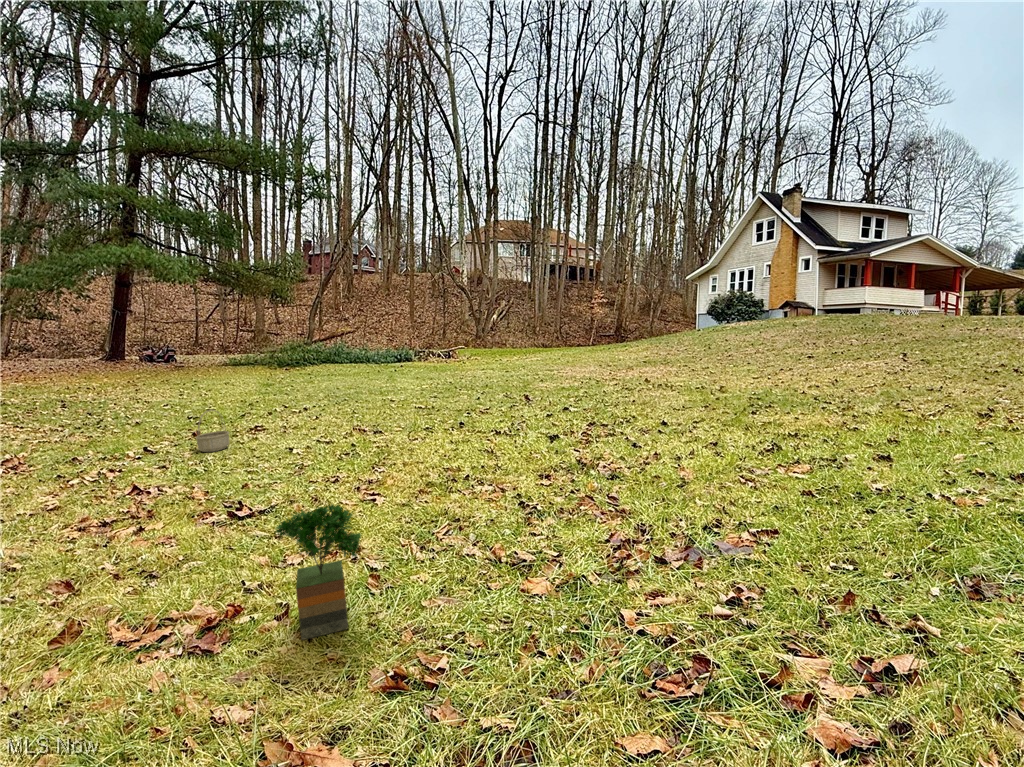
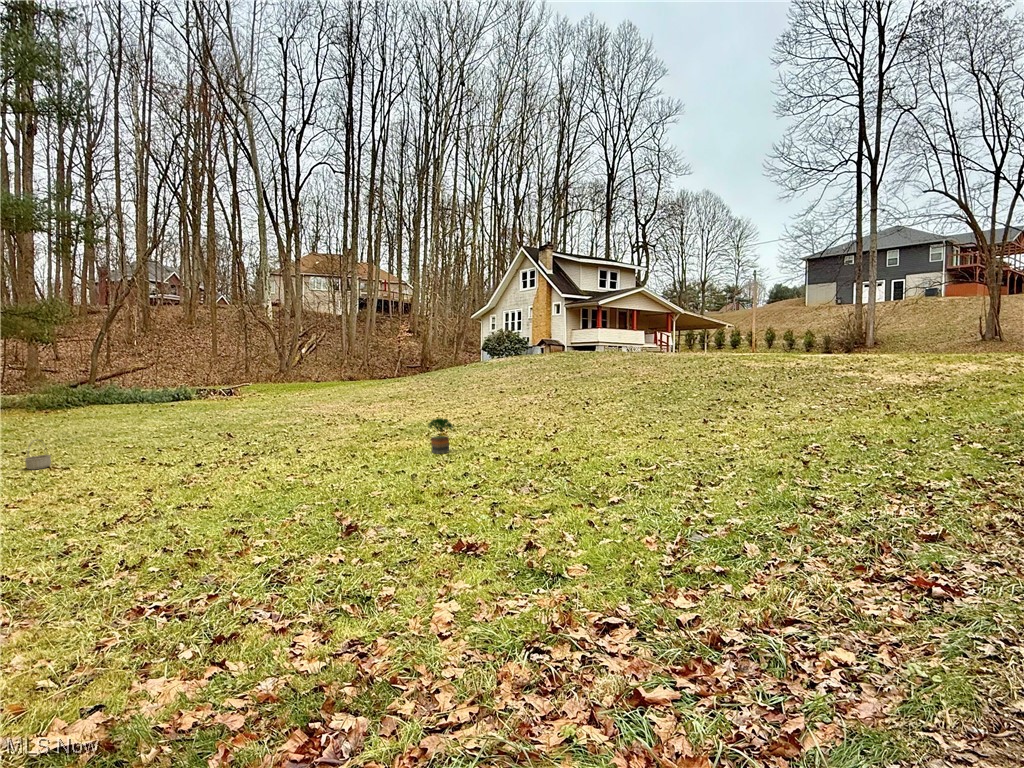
potted tree: present [275,504,361,640] -> present [428,418,453,454]

